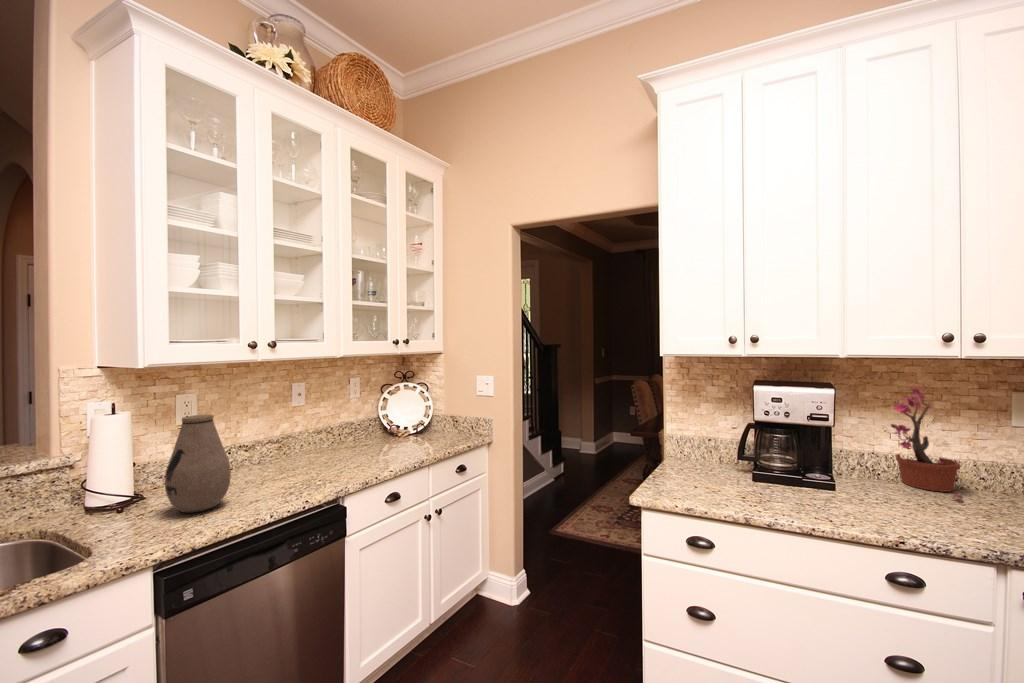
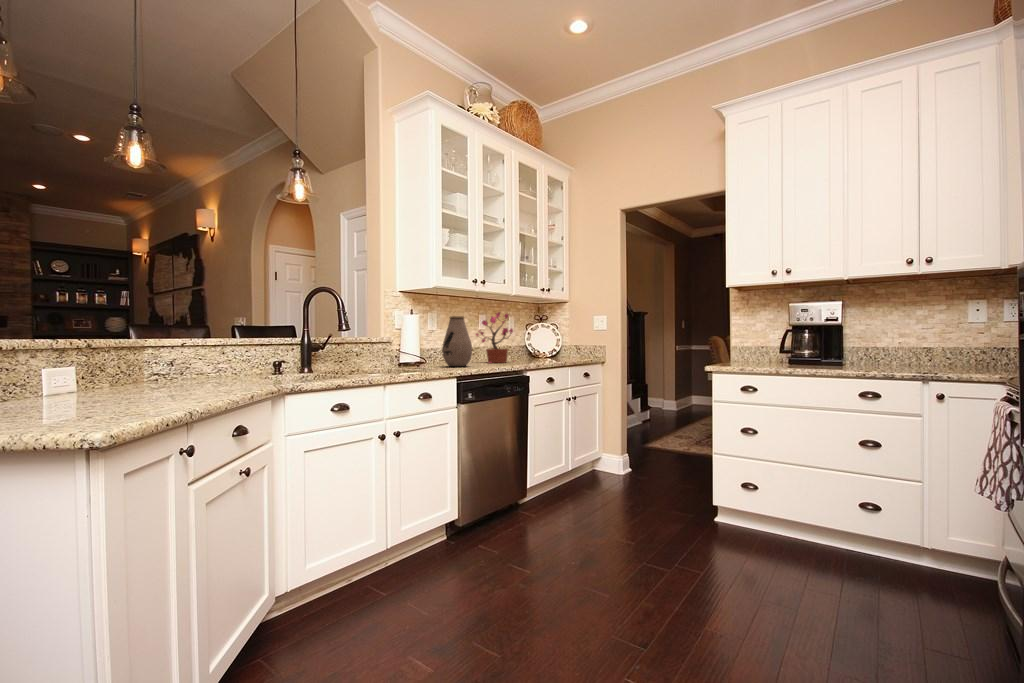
potted plant: present [891,387,963,499] -> present [476,312,513,363]

